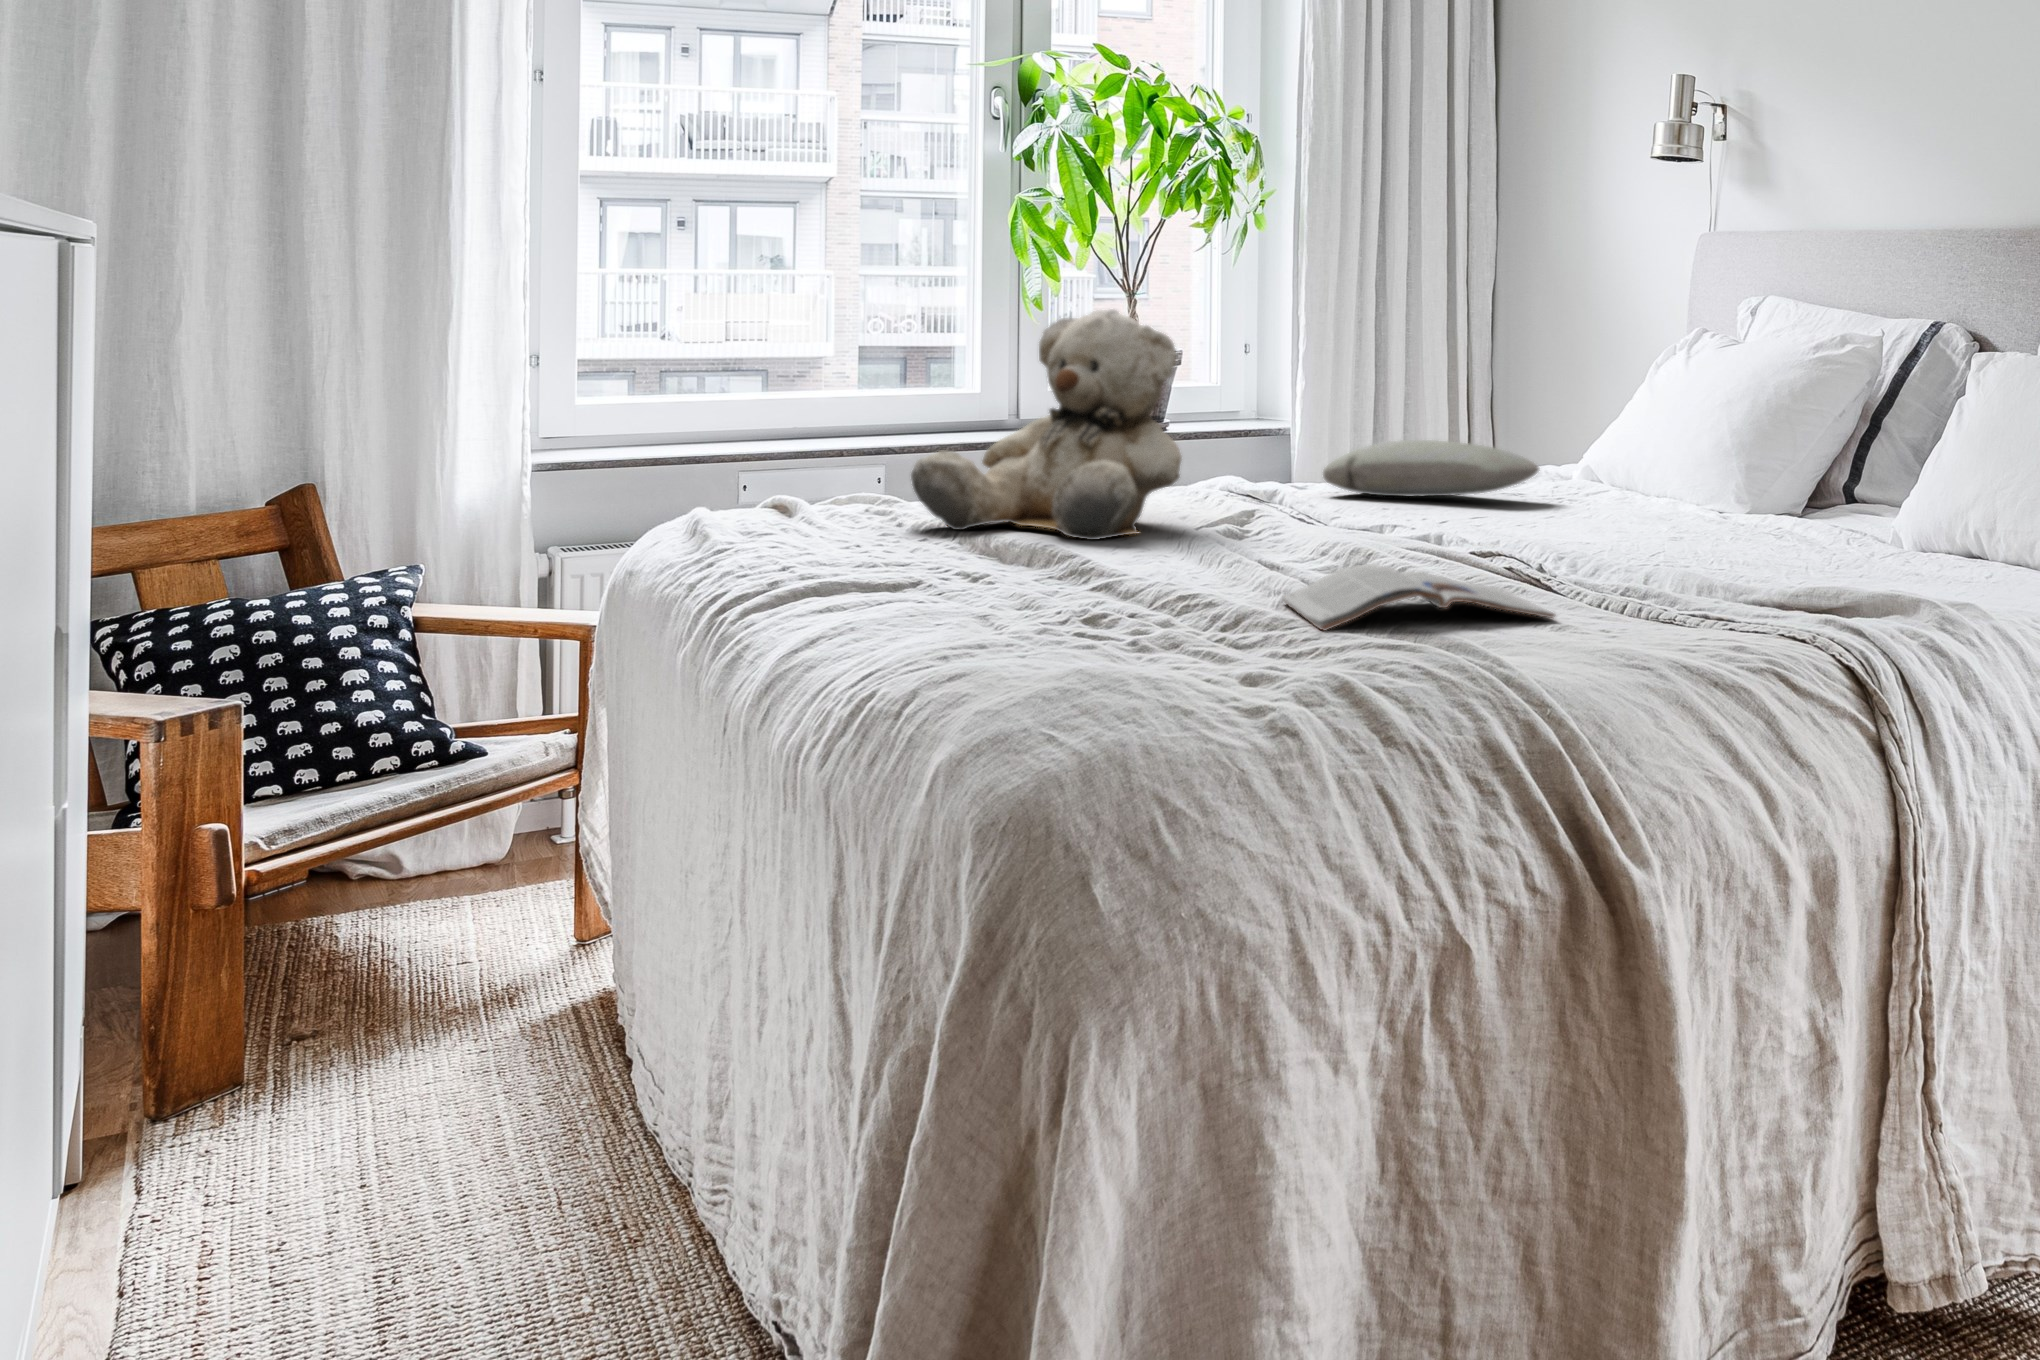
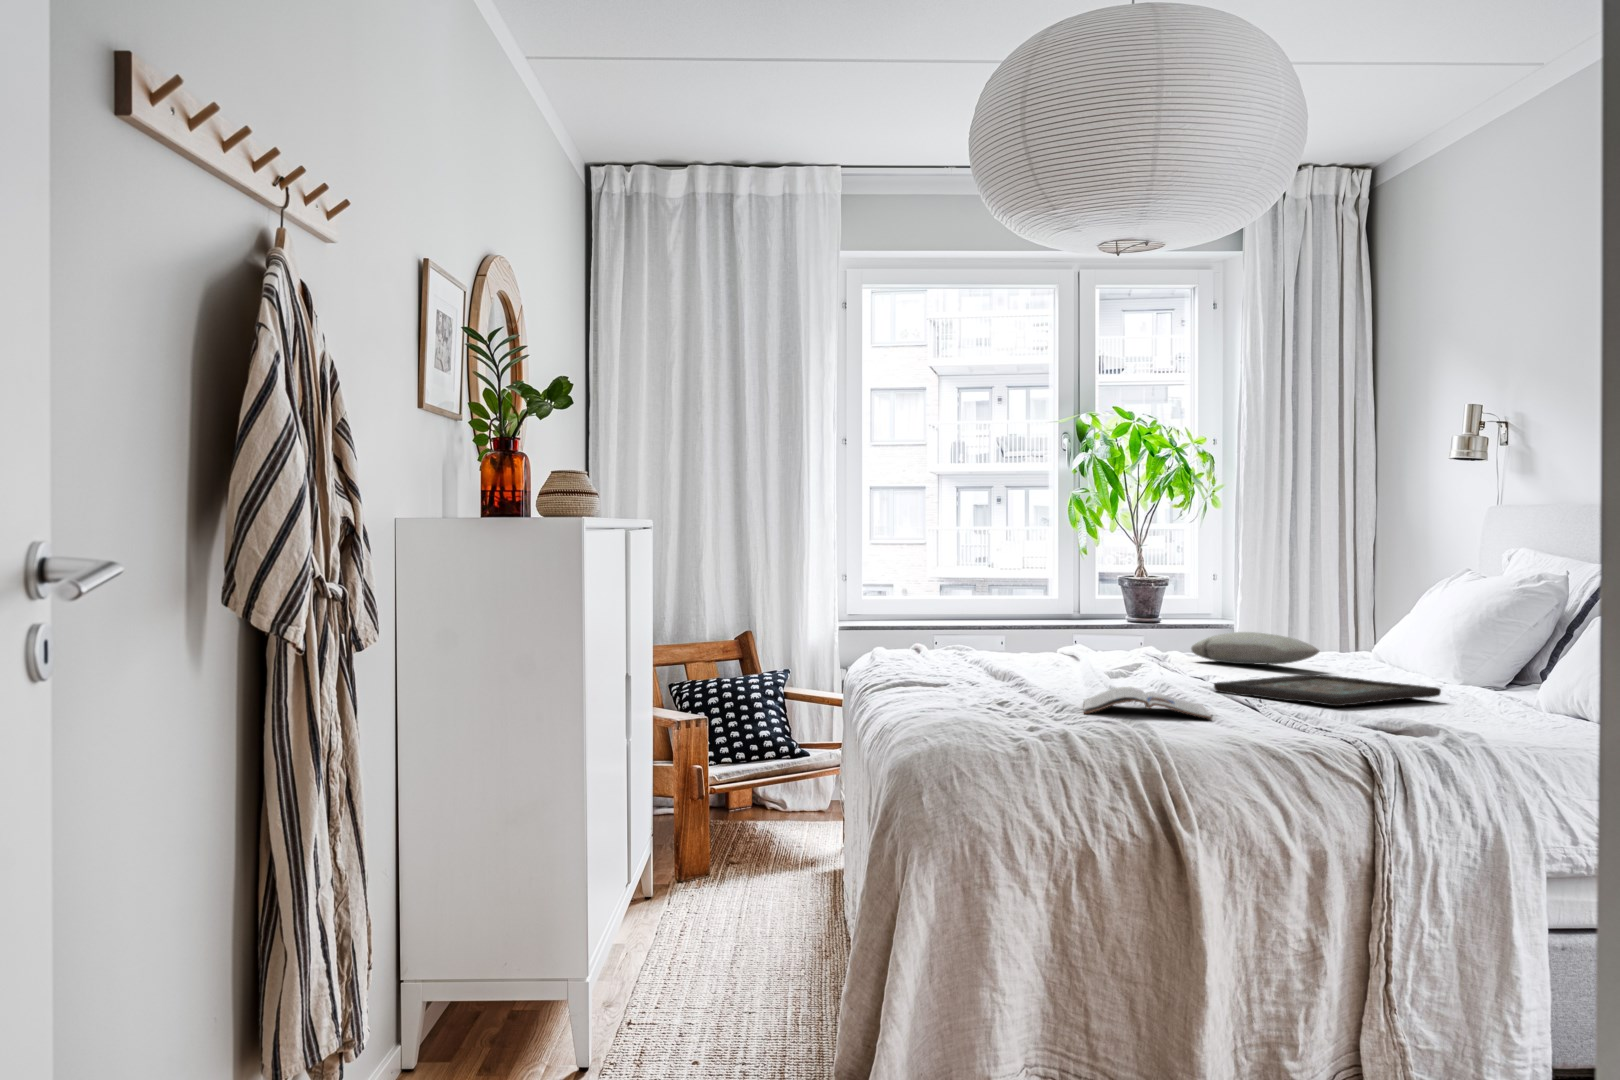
teddy bear: present [911,309,1181,540] -> none [959,558,1089,673]
decorative tray: none [1454,511,1792,570] -> present [1214,674,1441,706]

